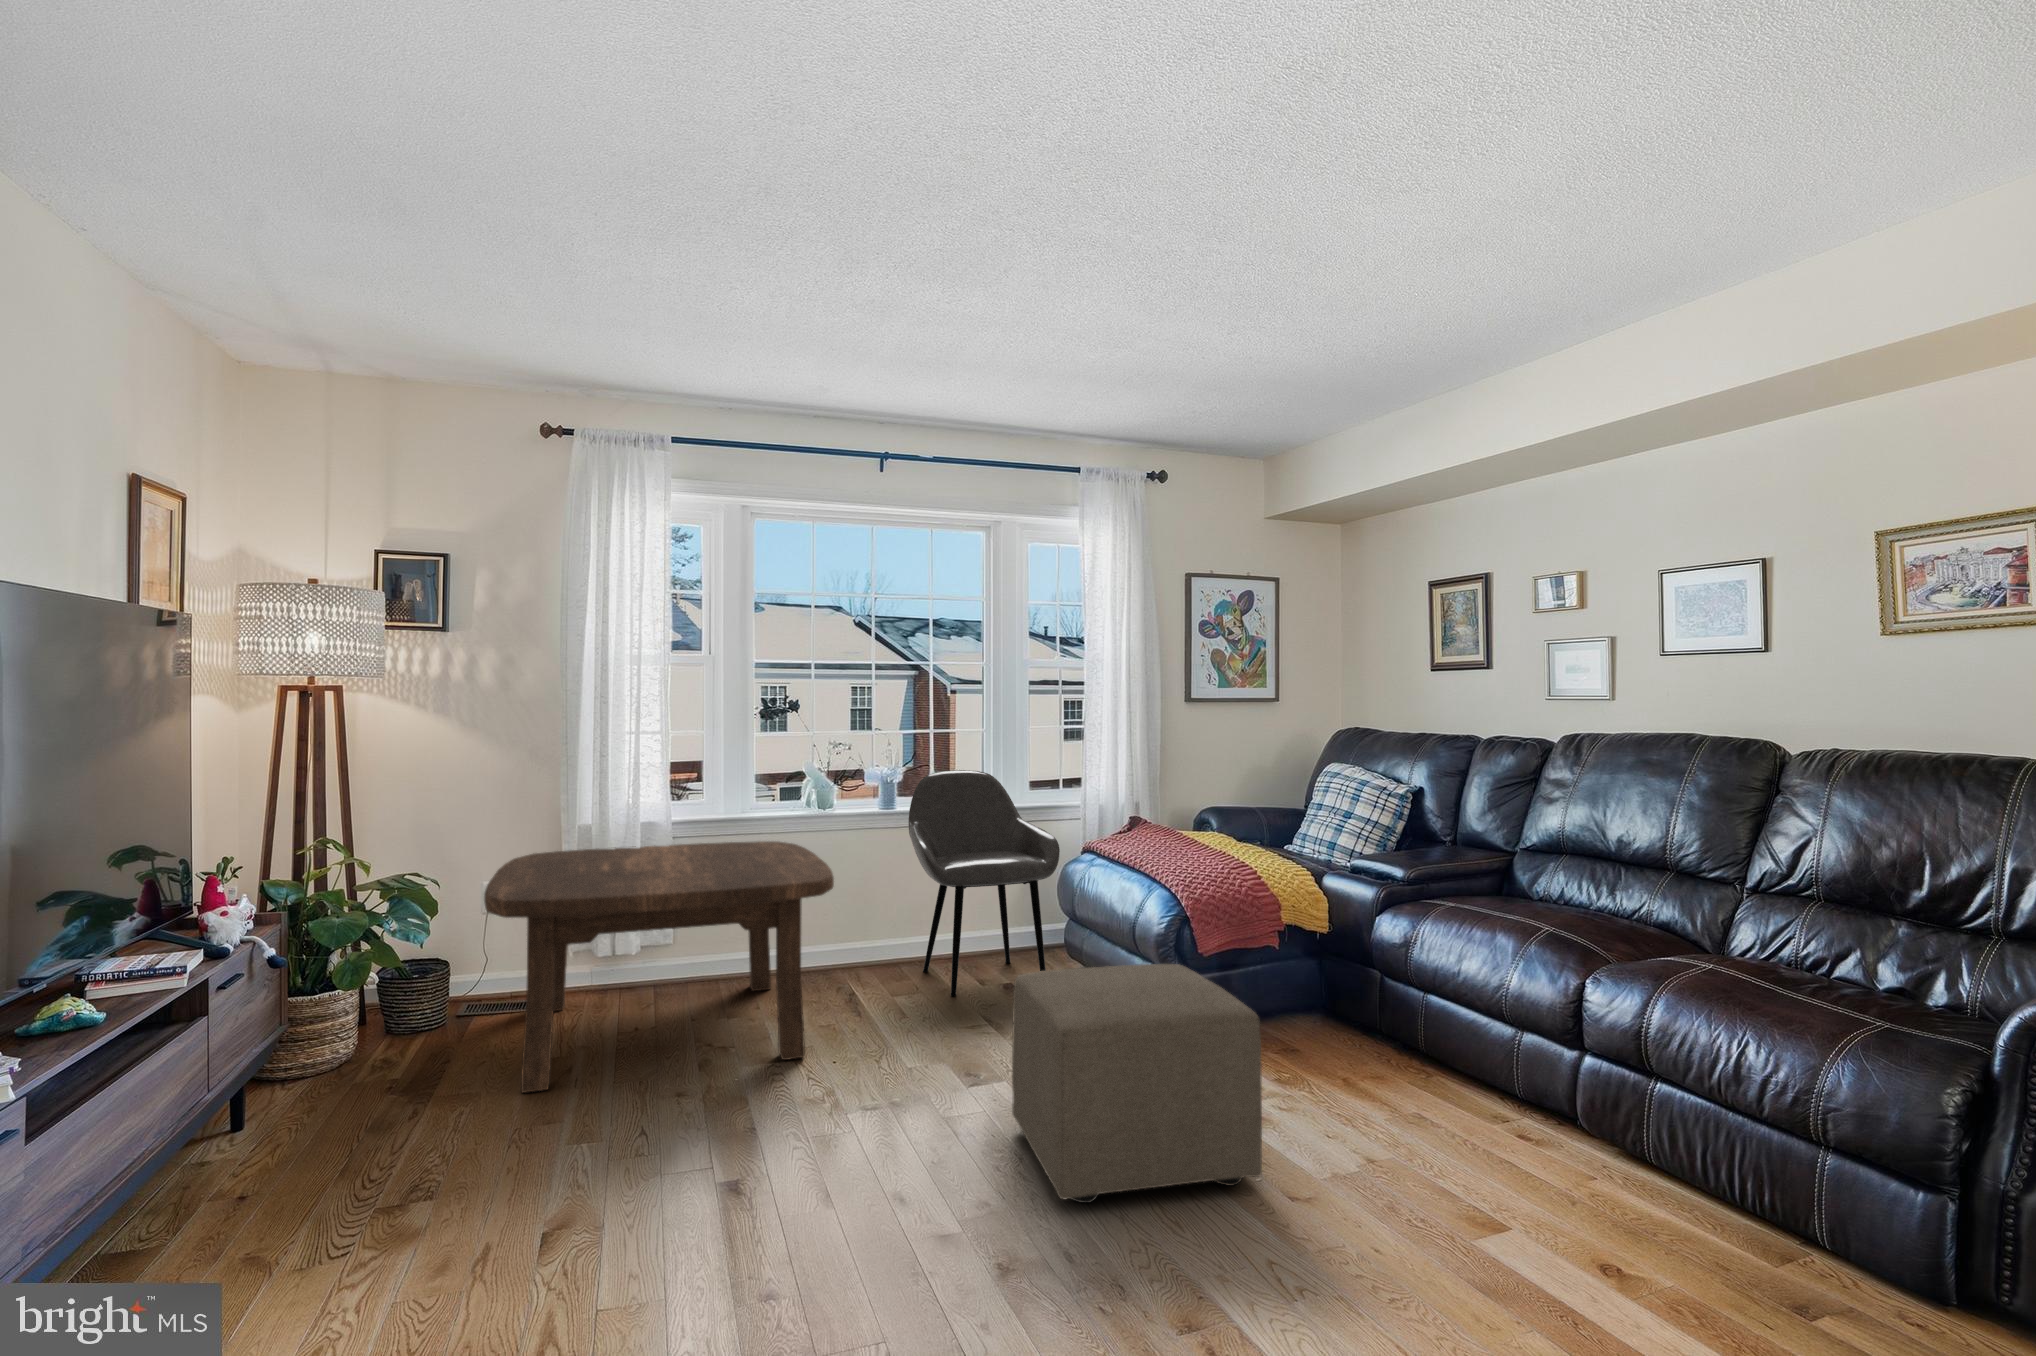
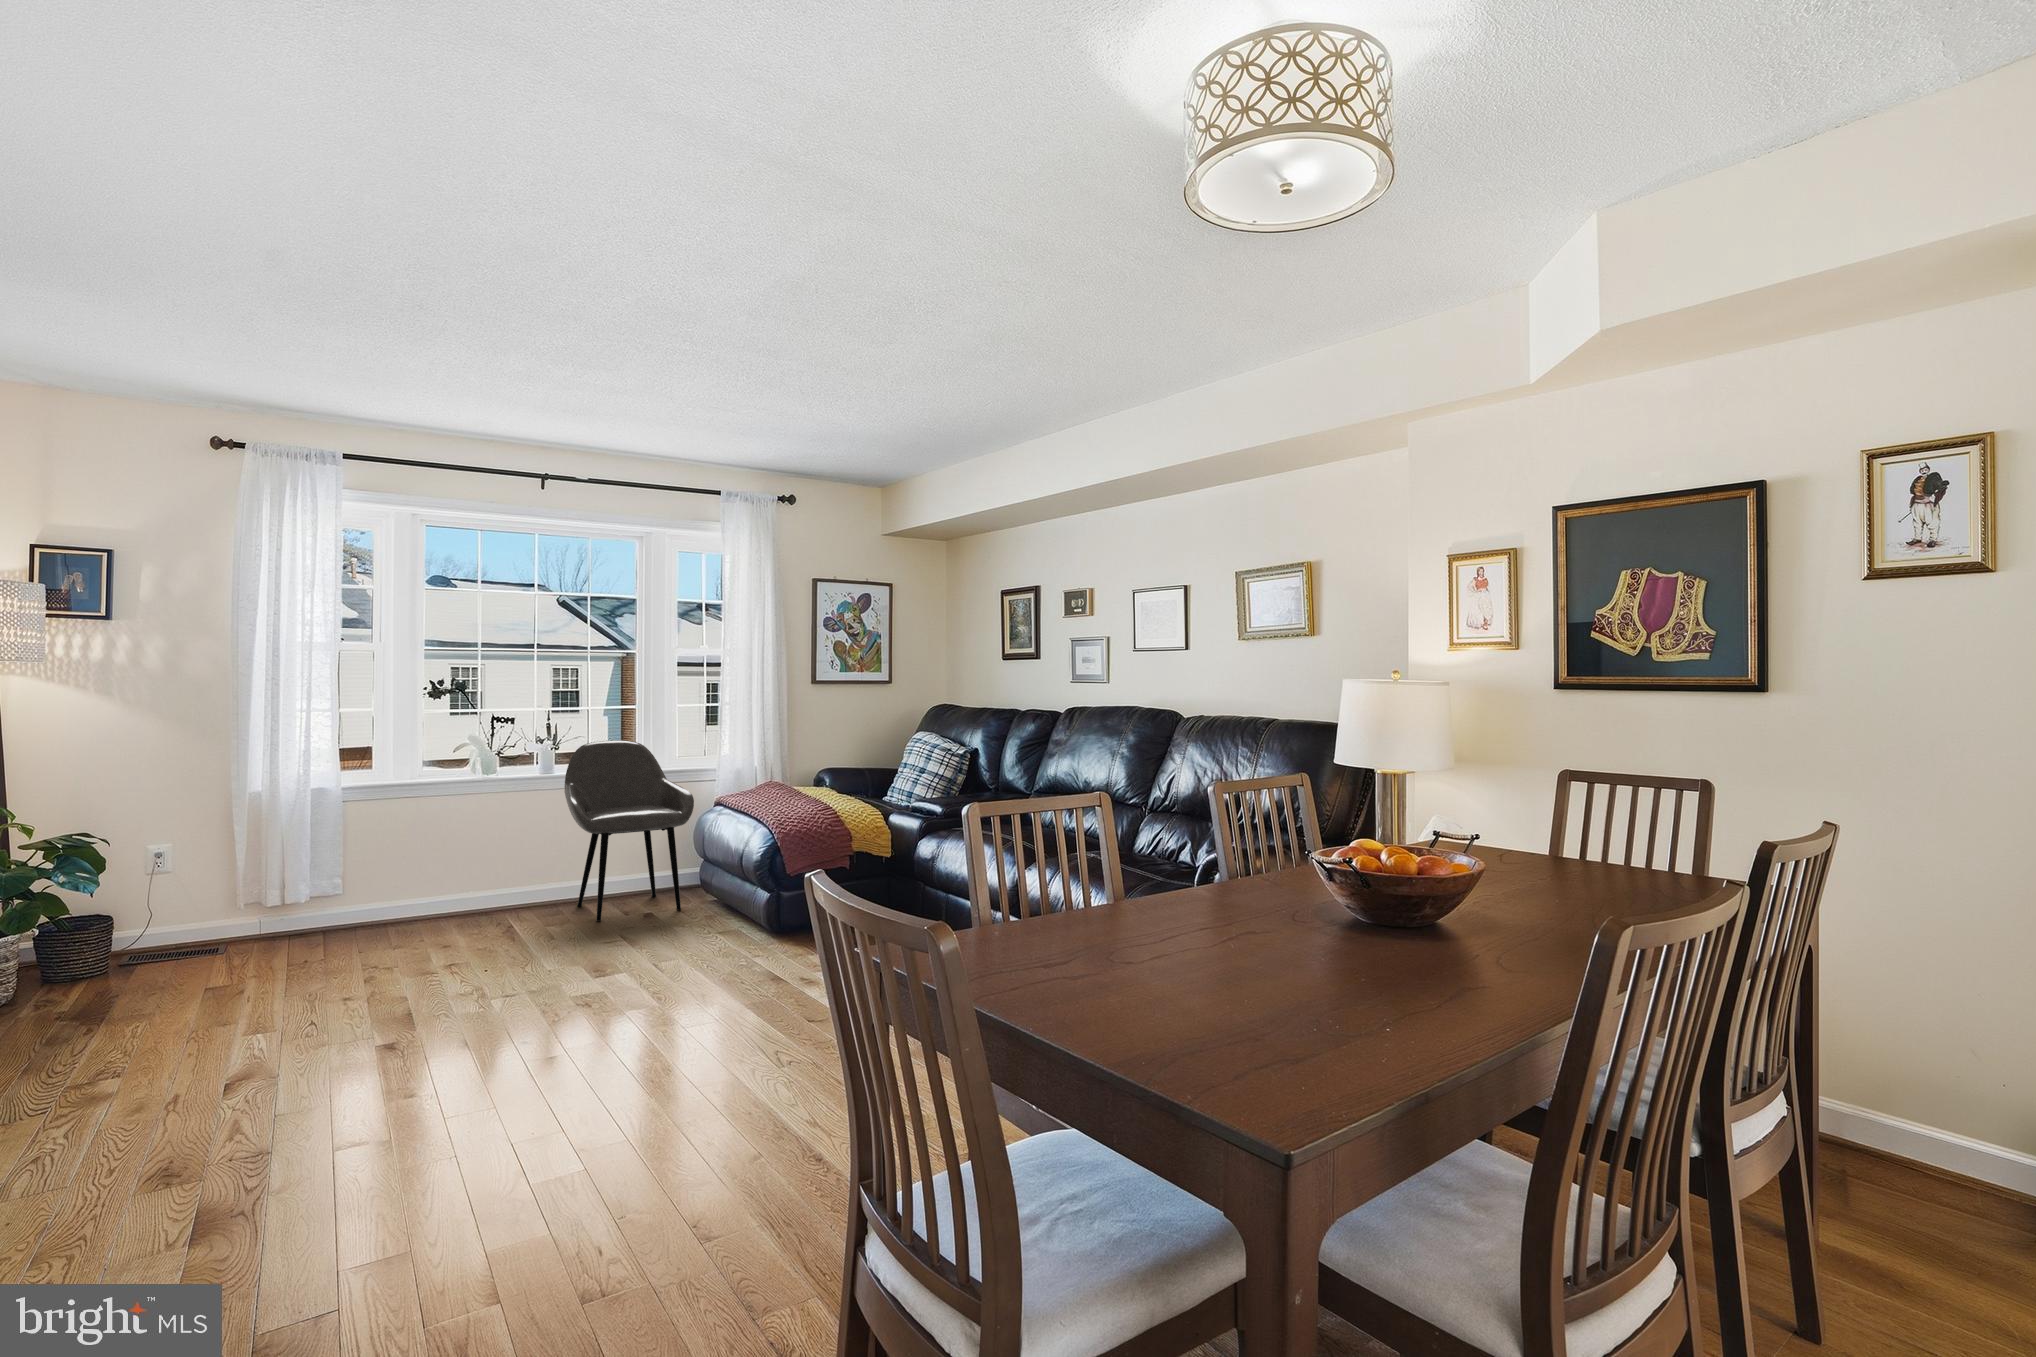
coffee table: present [484,841,834,1093] -> none [156,802,485,1006]
ottoman: present [1012,964,1262,1203] -> none [619,875,786,1032]

